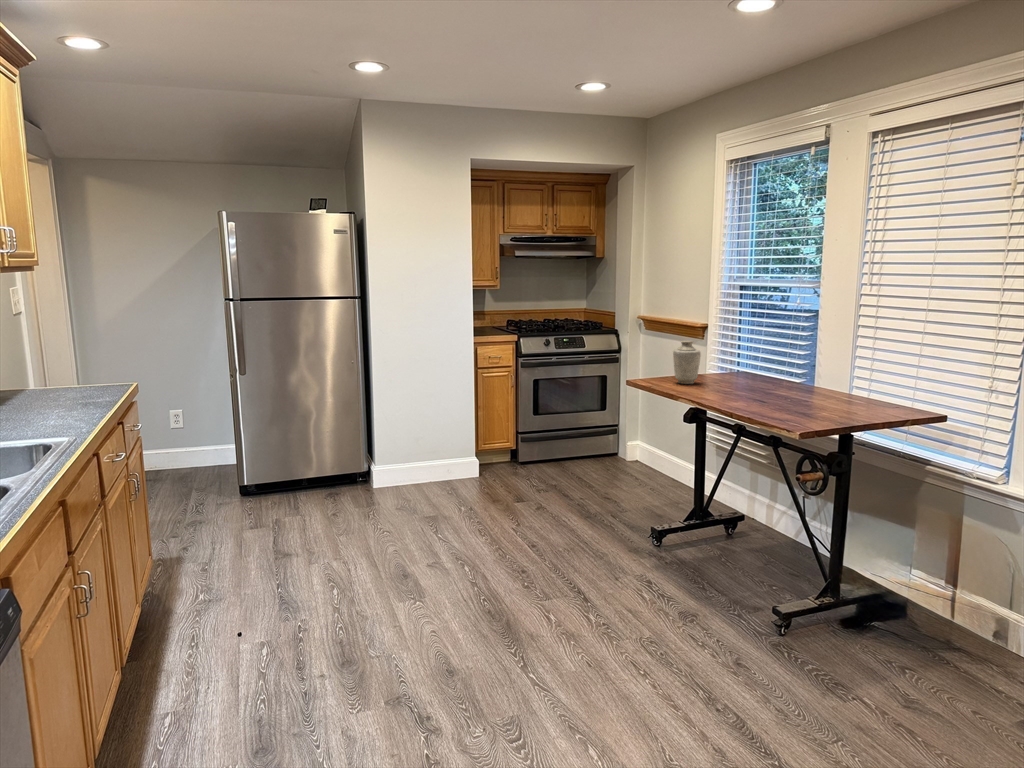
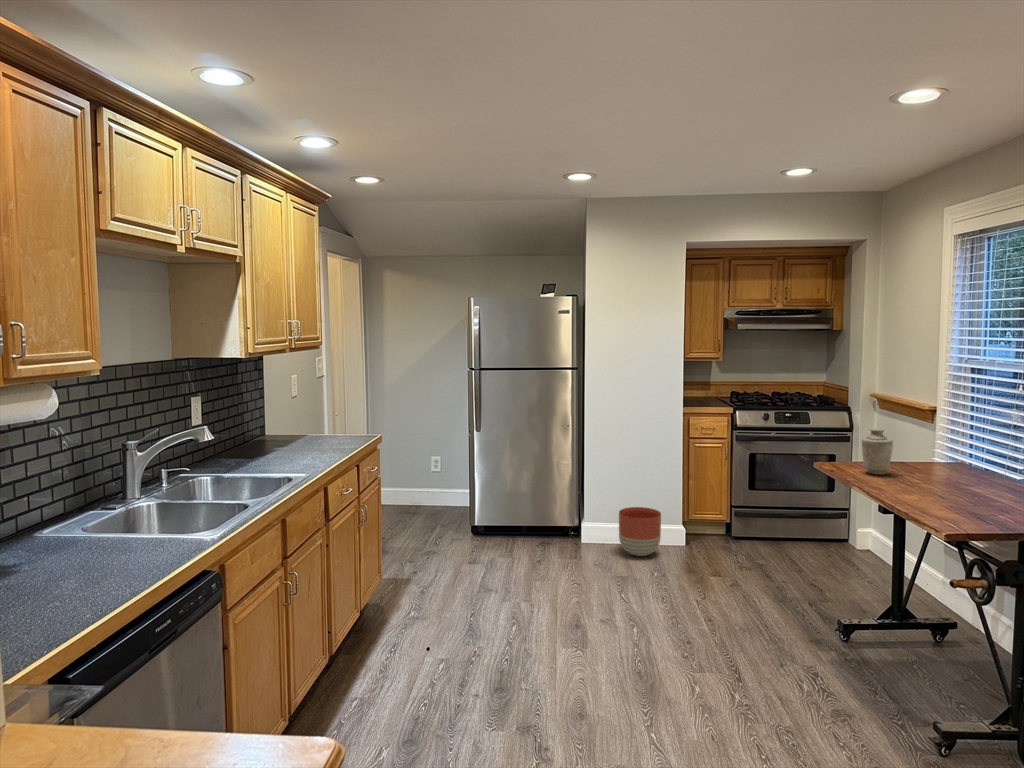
planter: none [415,442,459,492] -> present [619,507,661,556]

